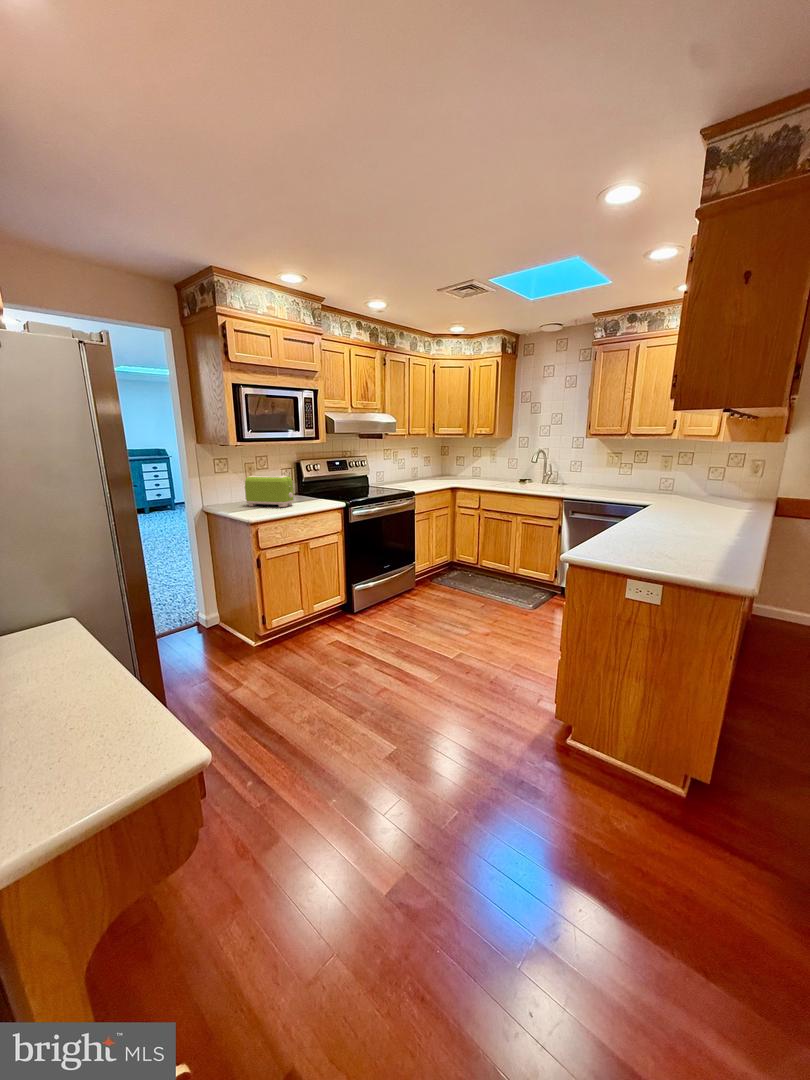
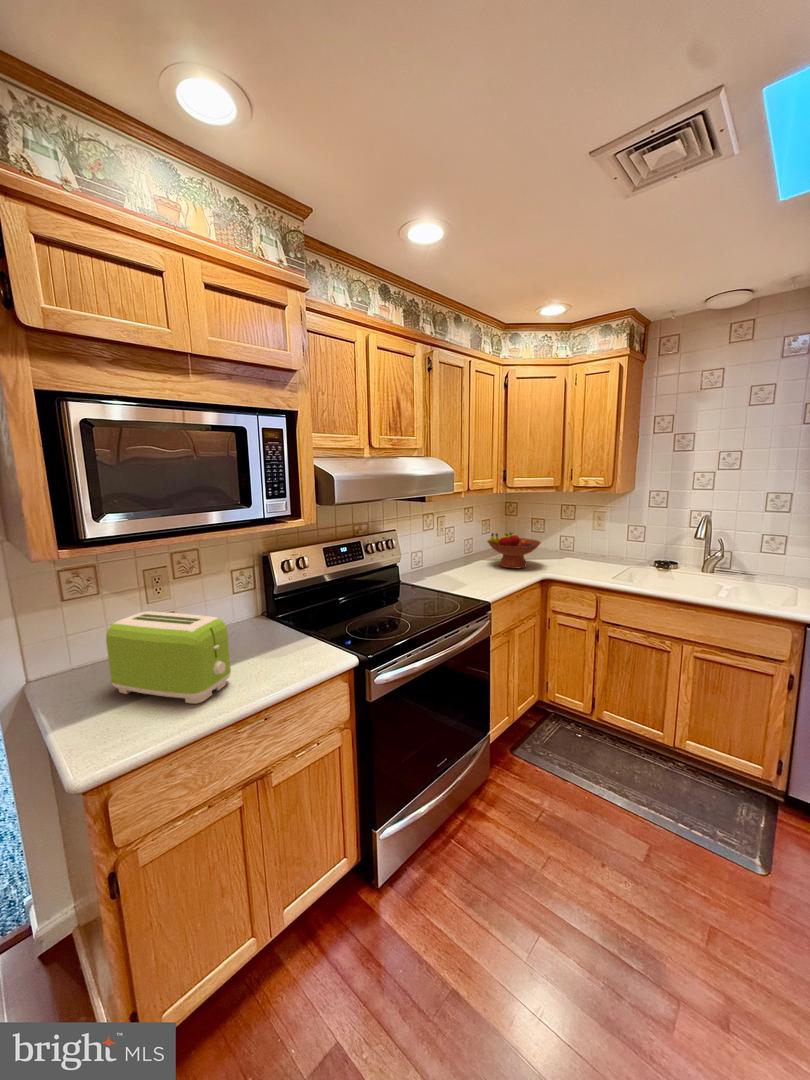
fruit bowl: none [422,462,453,483] -> present [487,532,541,569]

